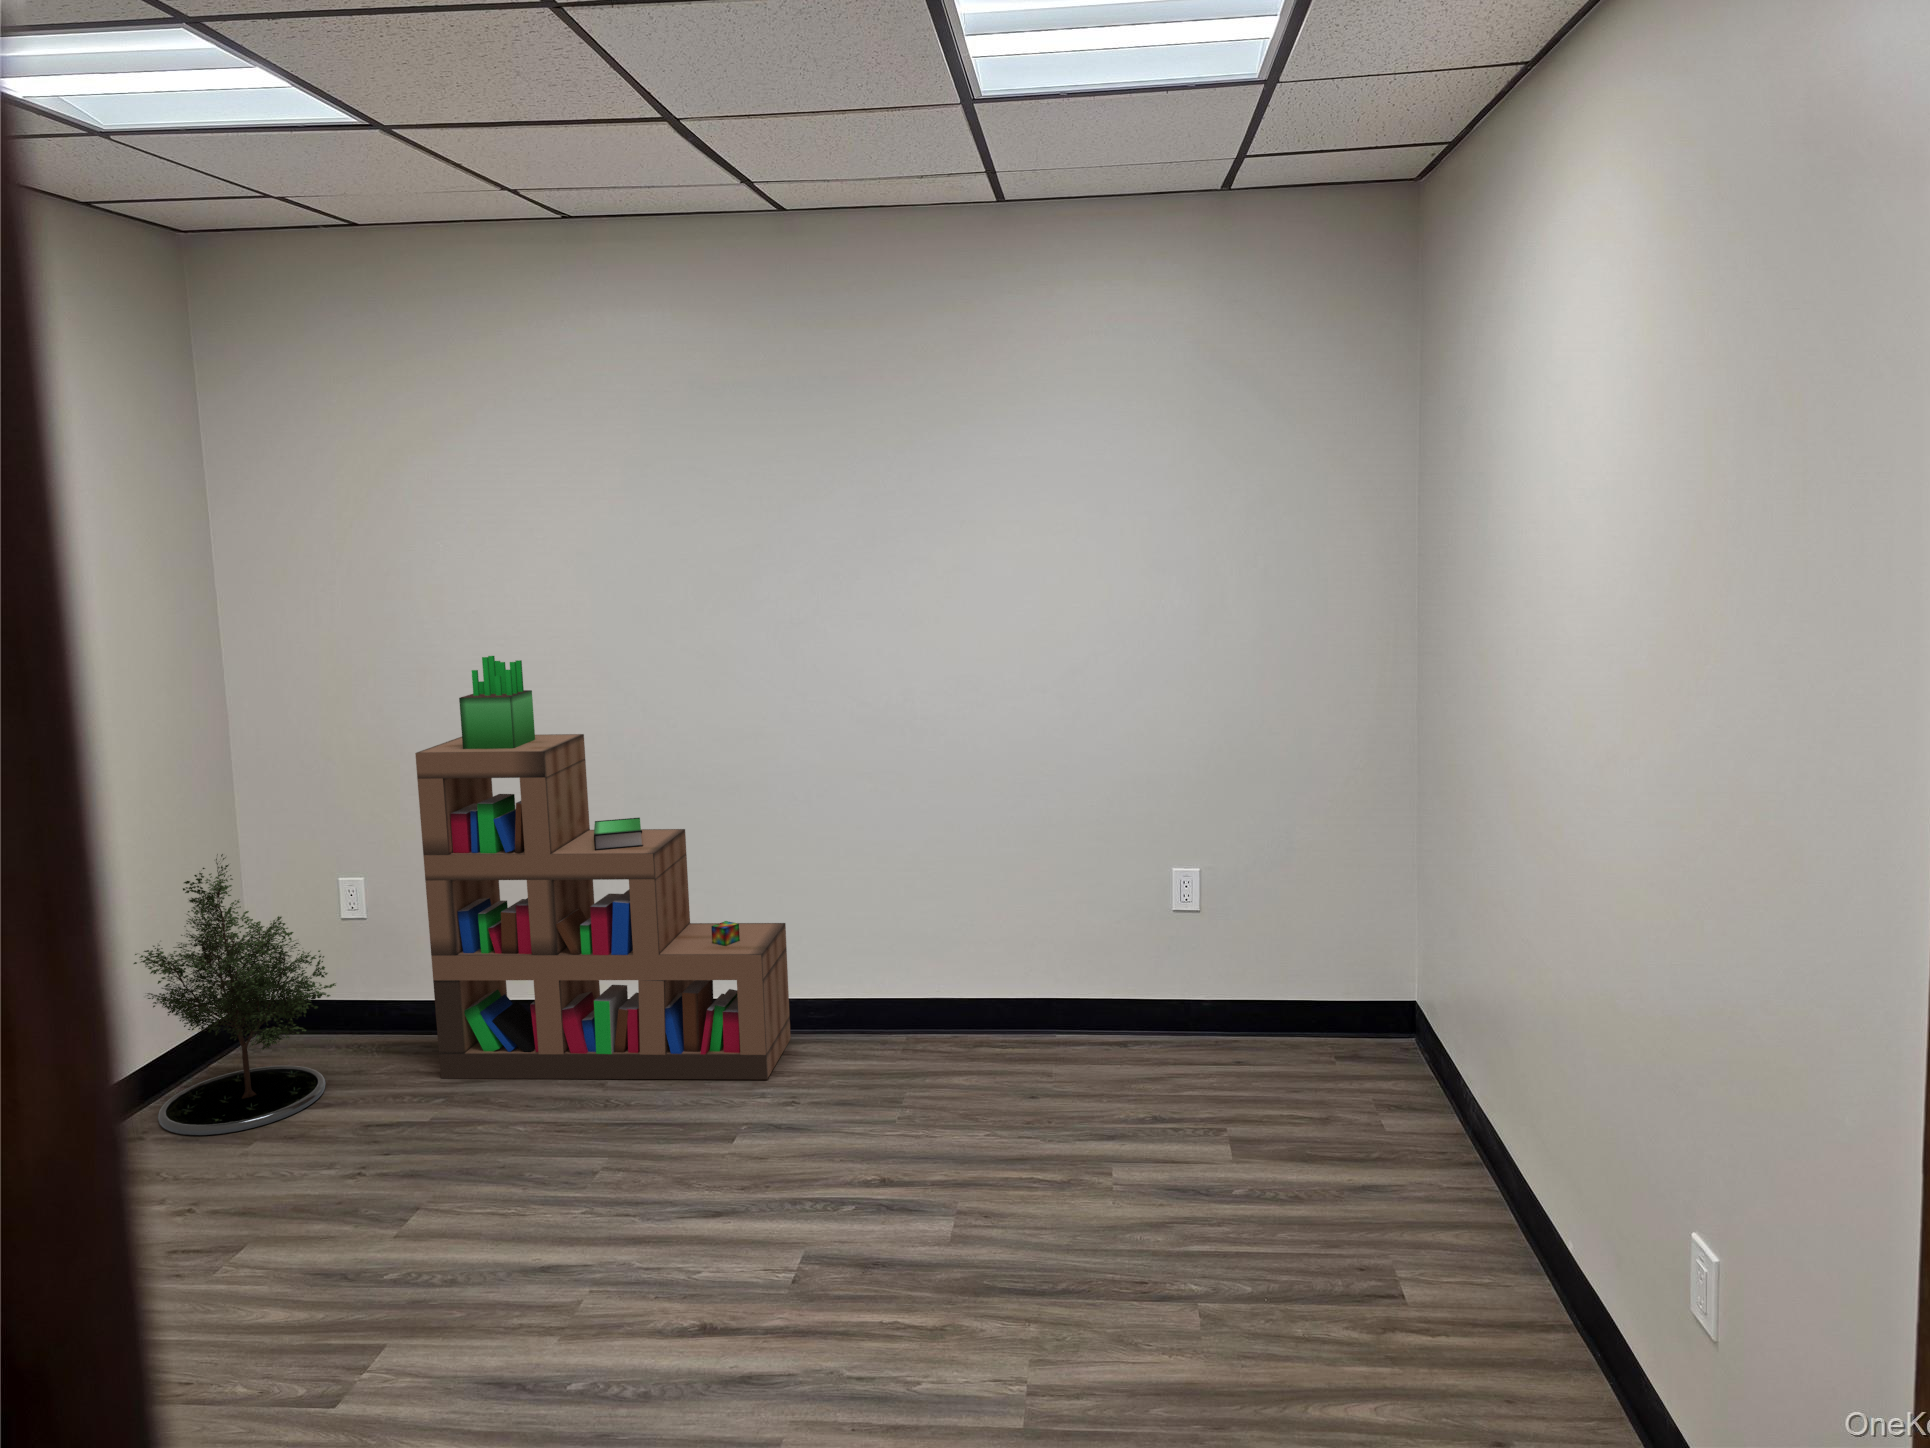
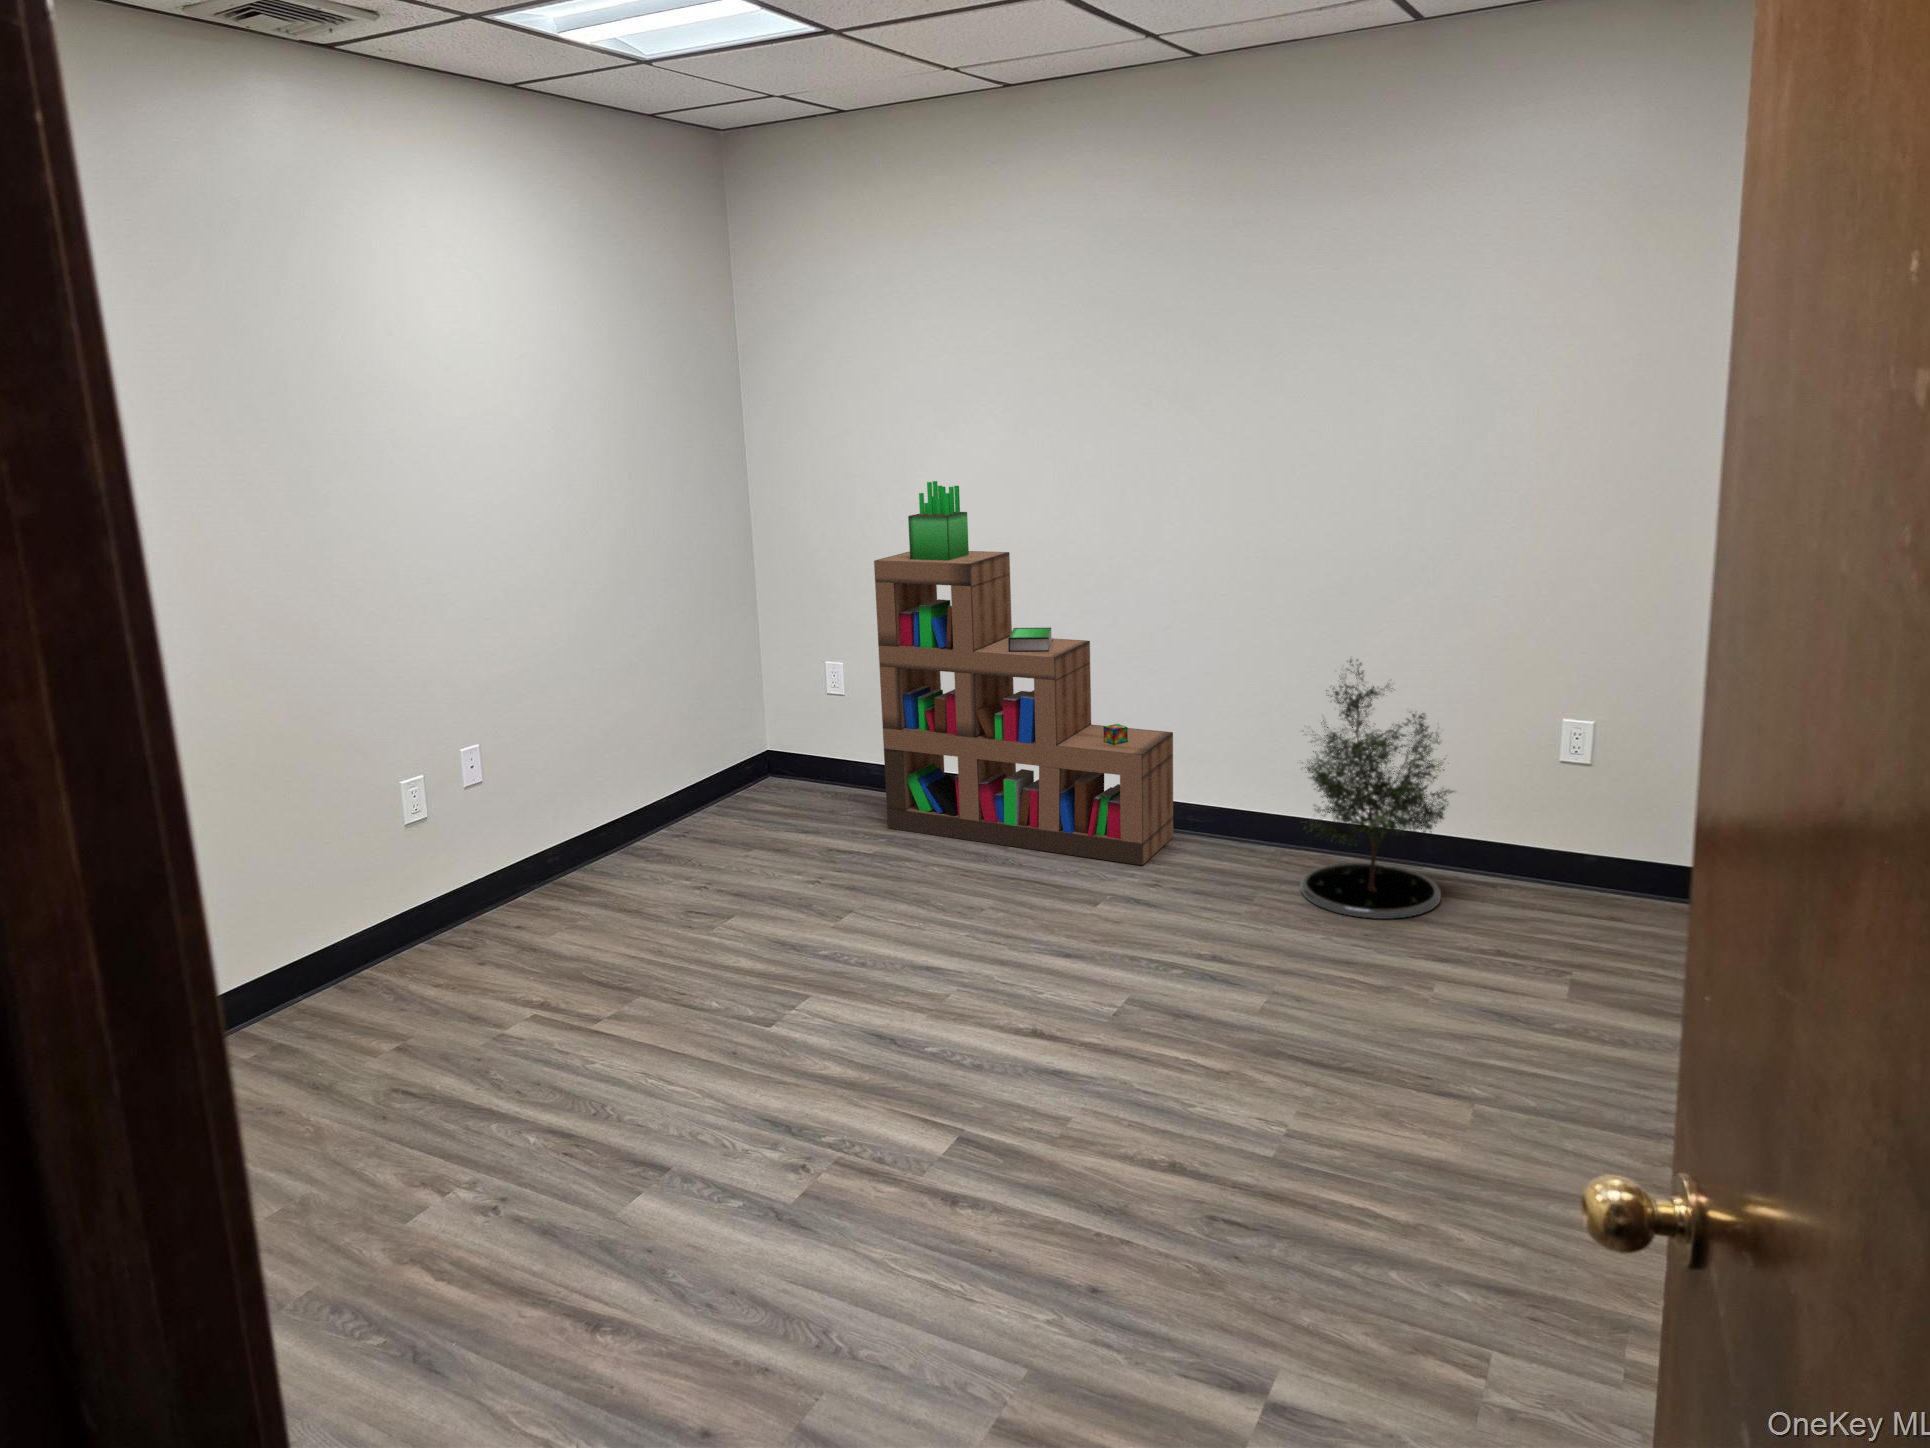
potted tree: present [134,854,336,1135] -> present [1300,659,1454,919]

